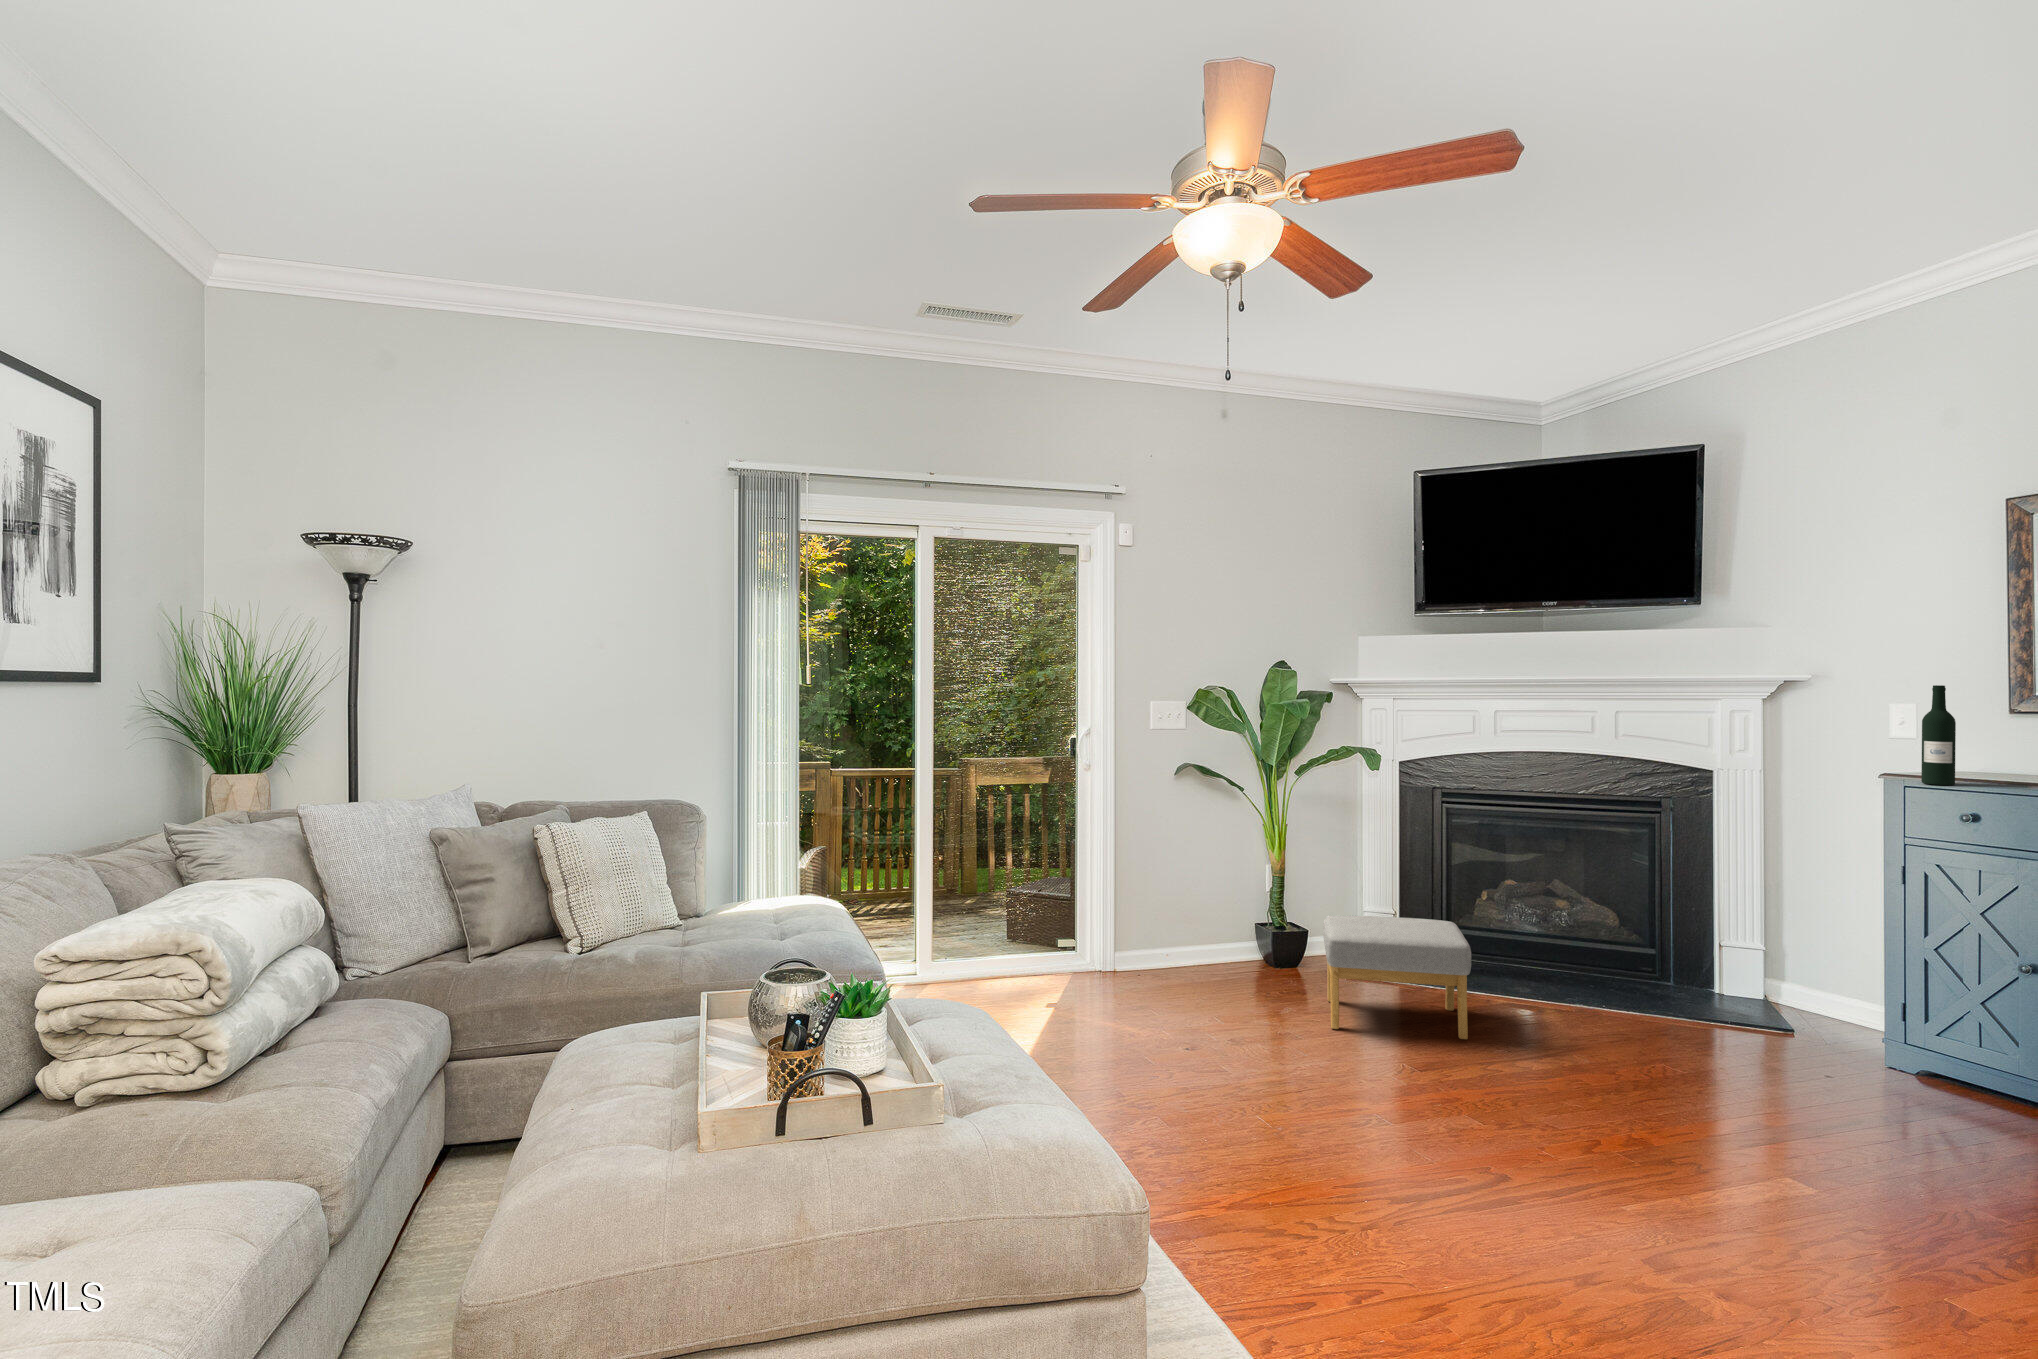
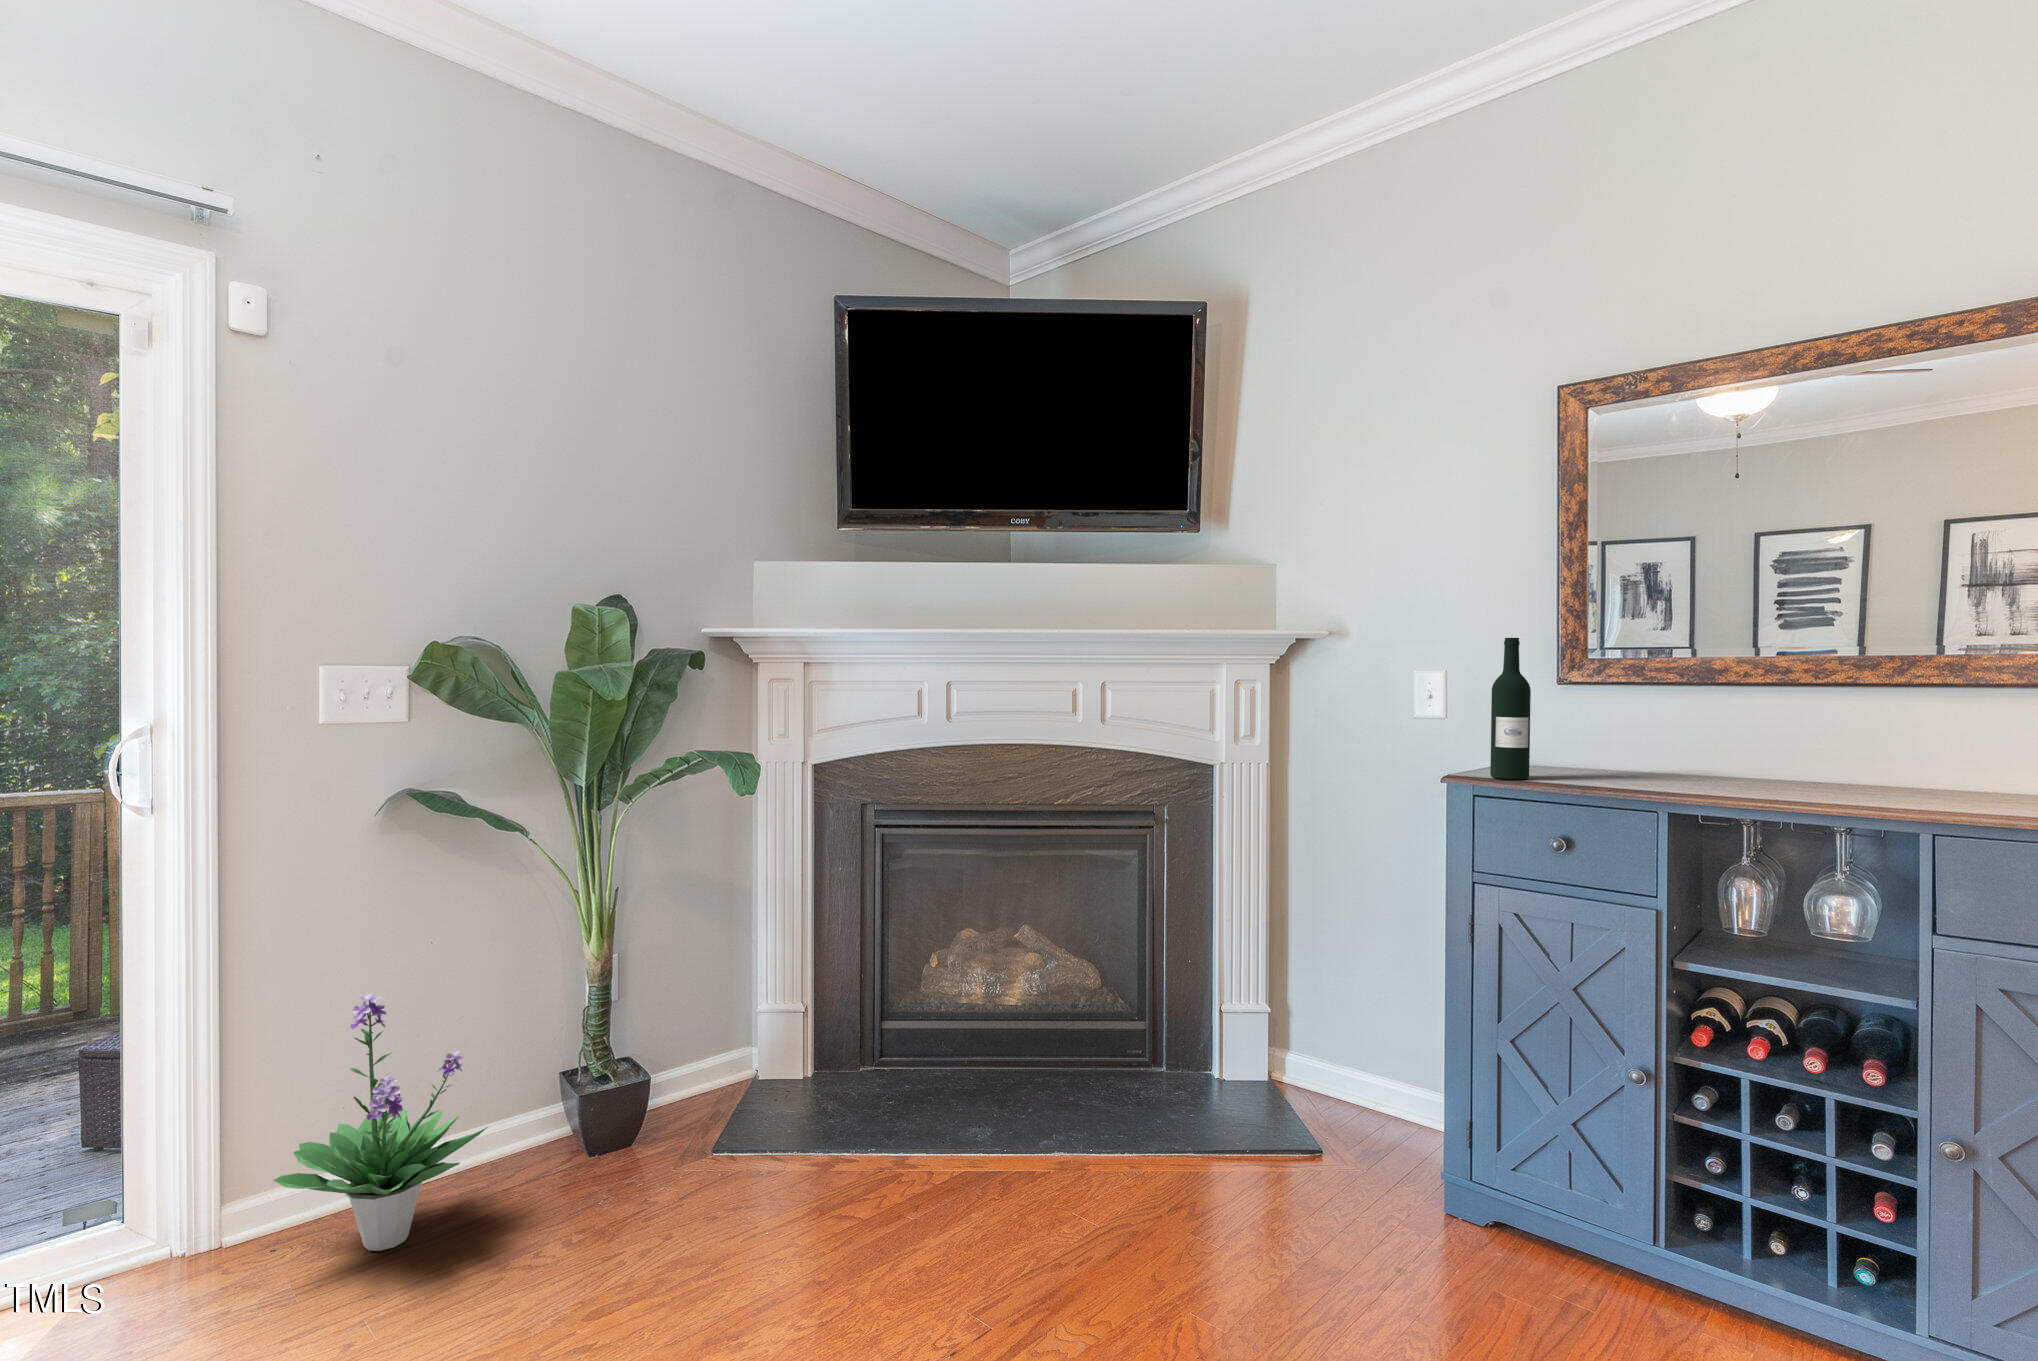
potted plant: none [1147,868,1236,995] -> present [274,993,488,1251]
footstool: present [1323,915,1471,1039] -> none [641,1035,898,1288]

